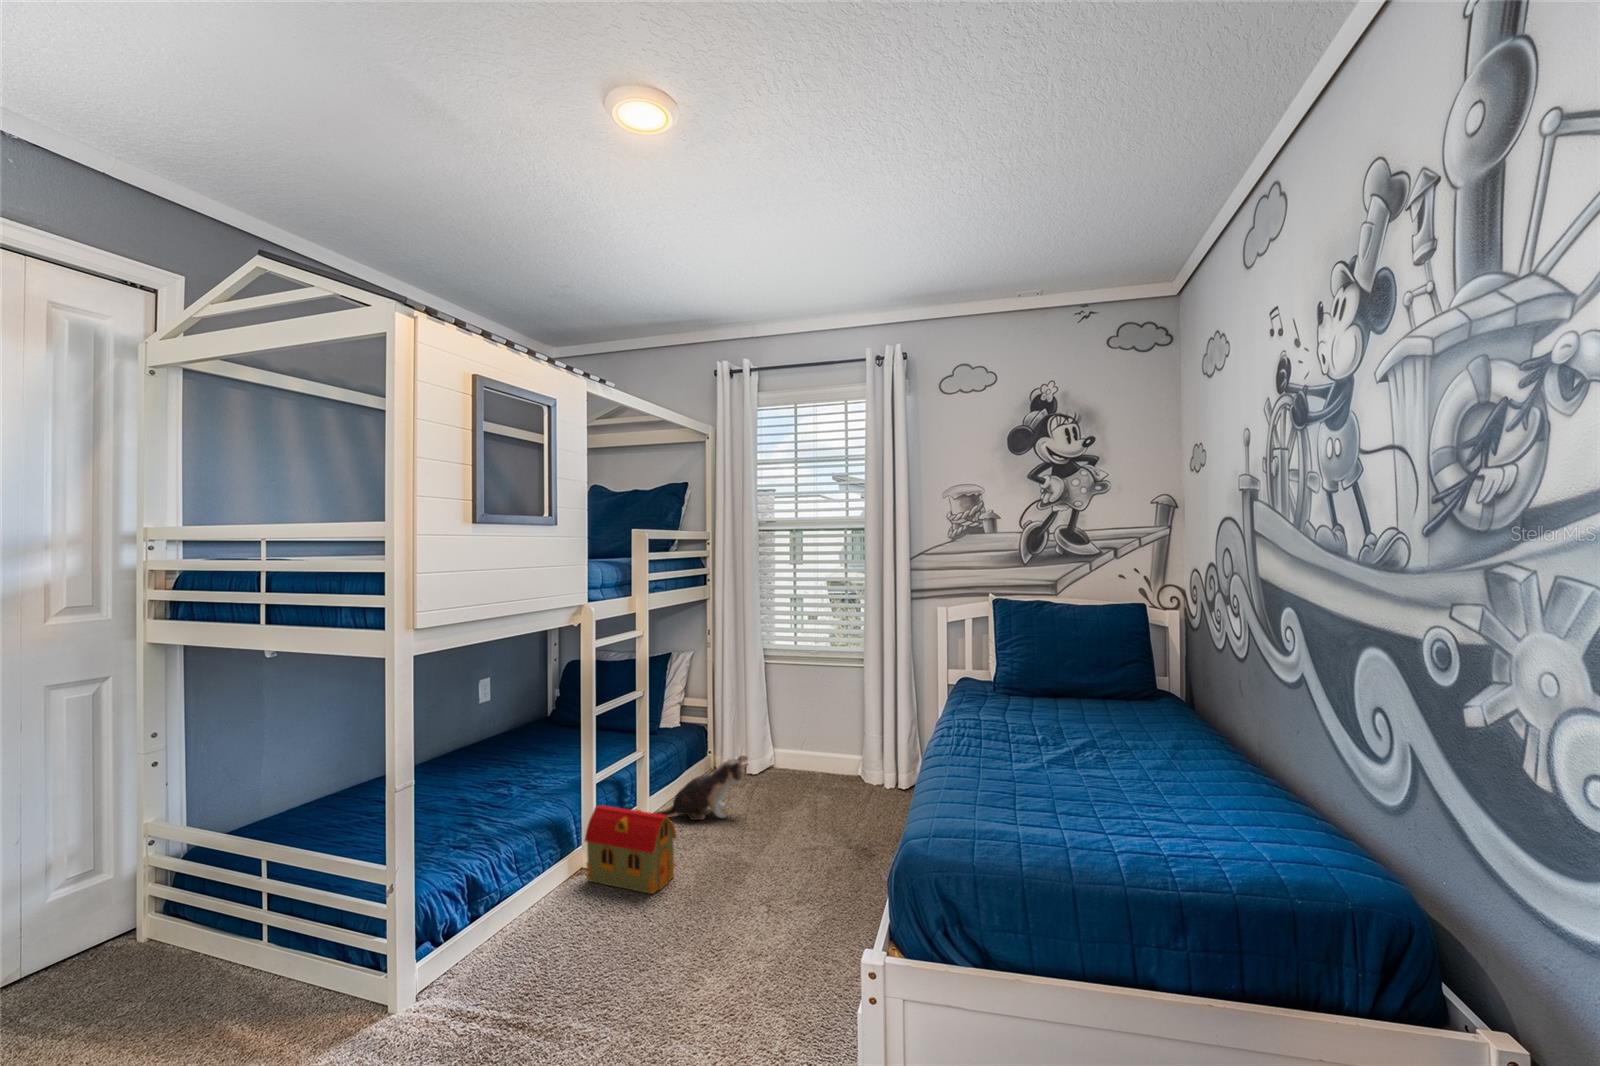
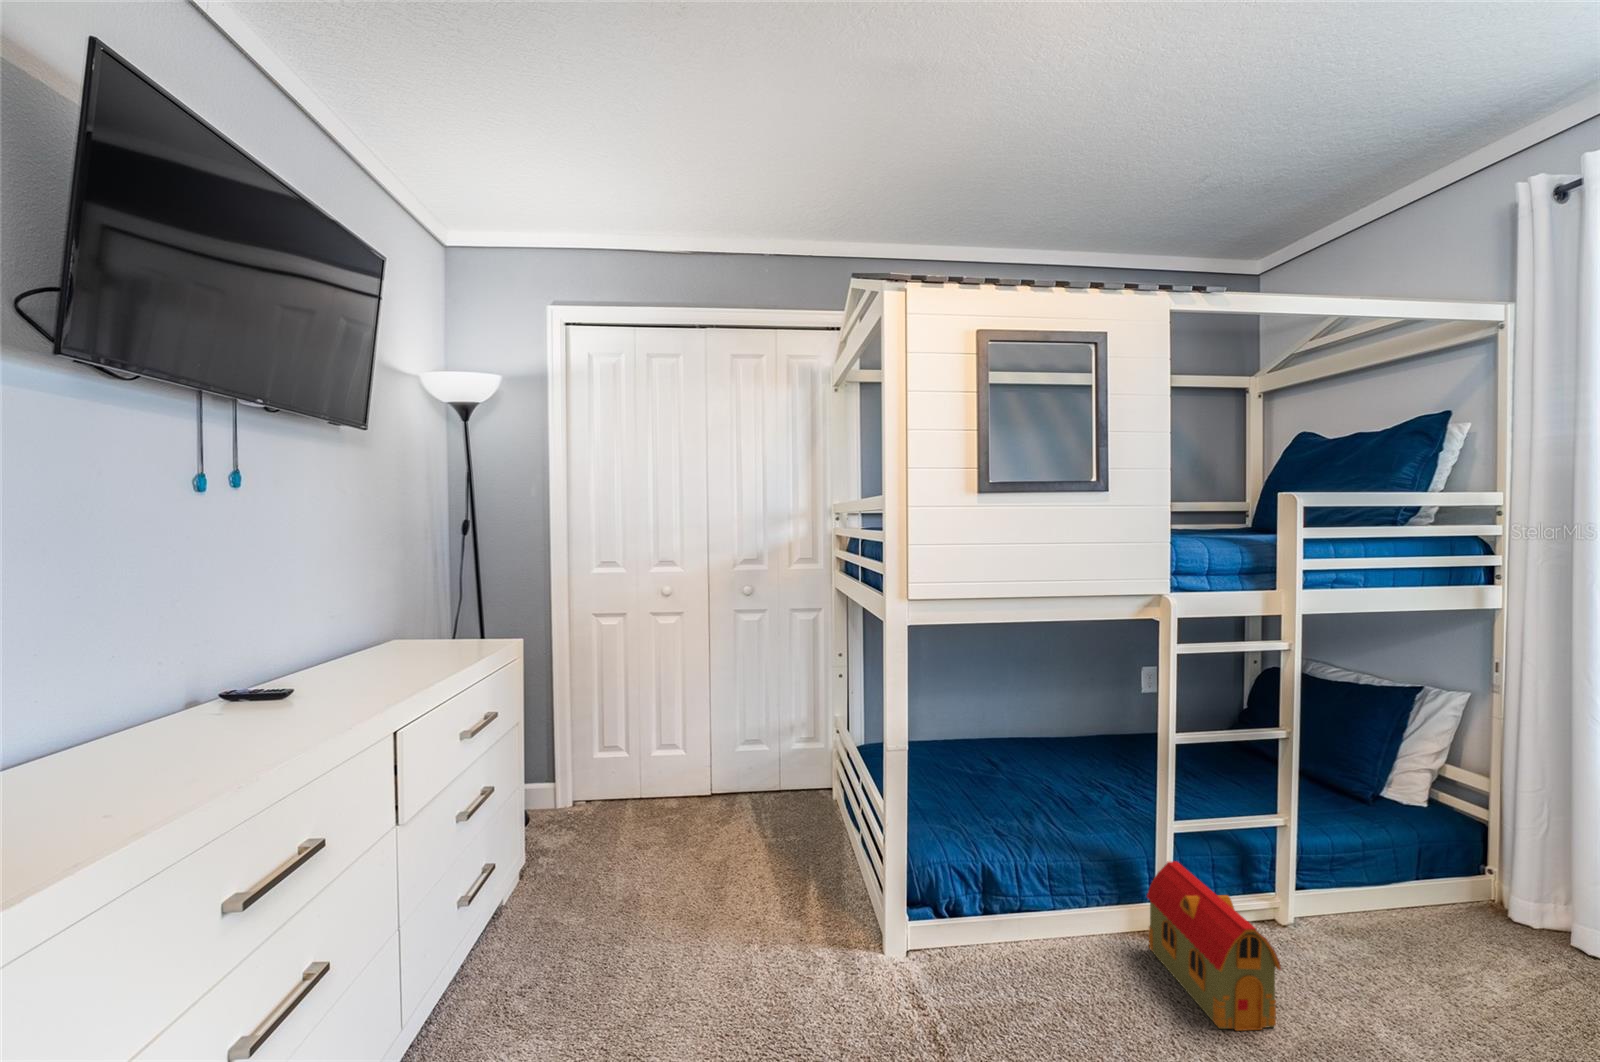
plush toy: present [655,756,748,820] -> none [1316,897,1531,994]

